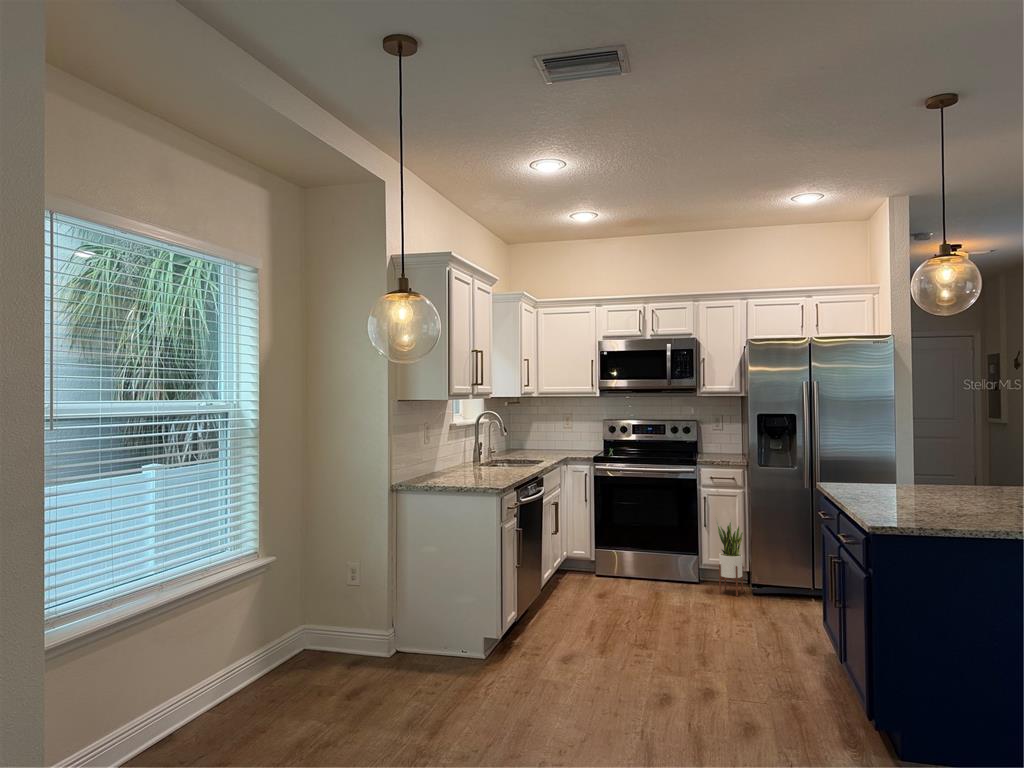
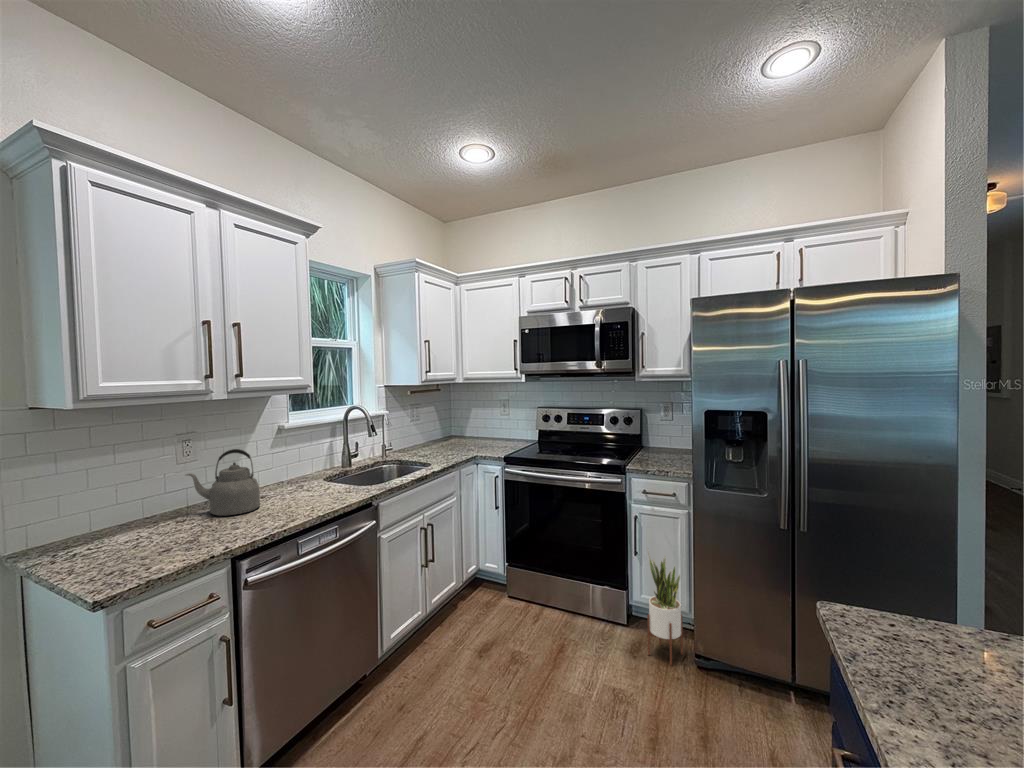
kettle: none [445,435,487,478] -> present [186,449,260,516]

